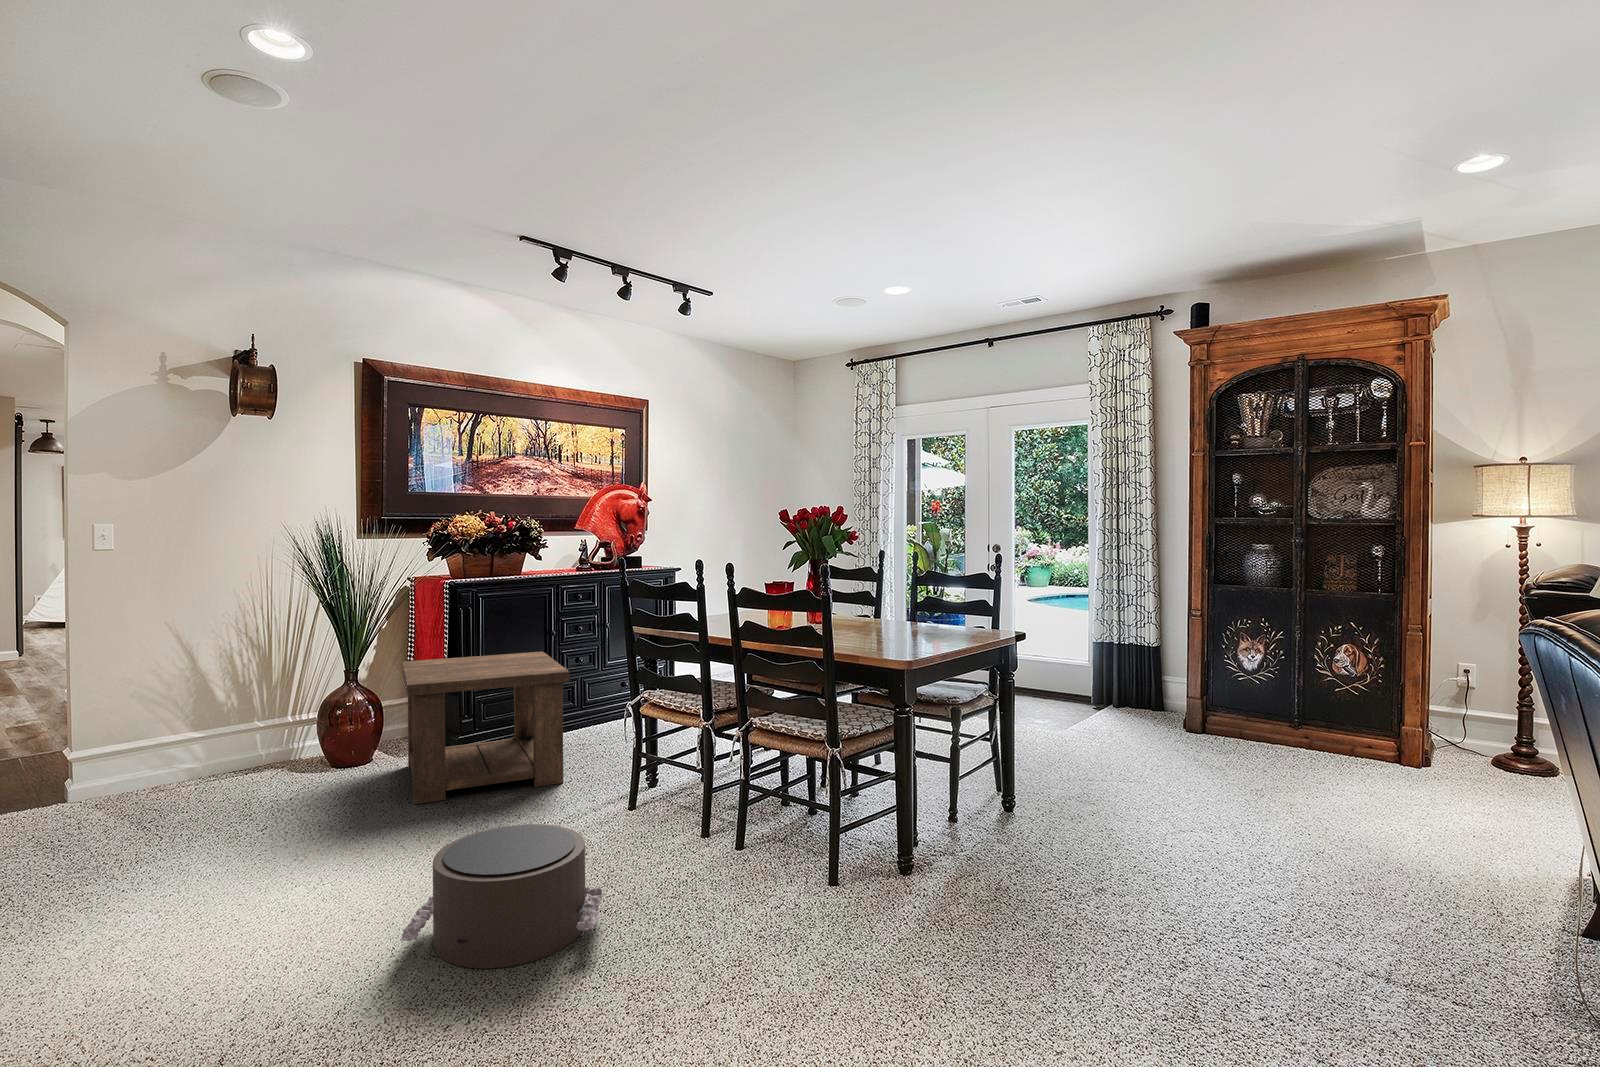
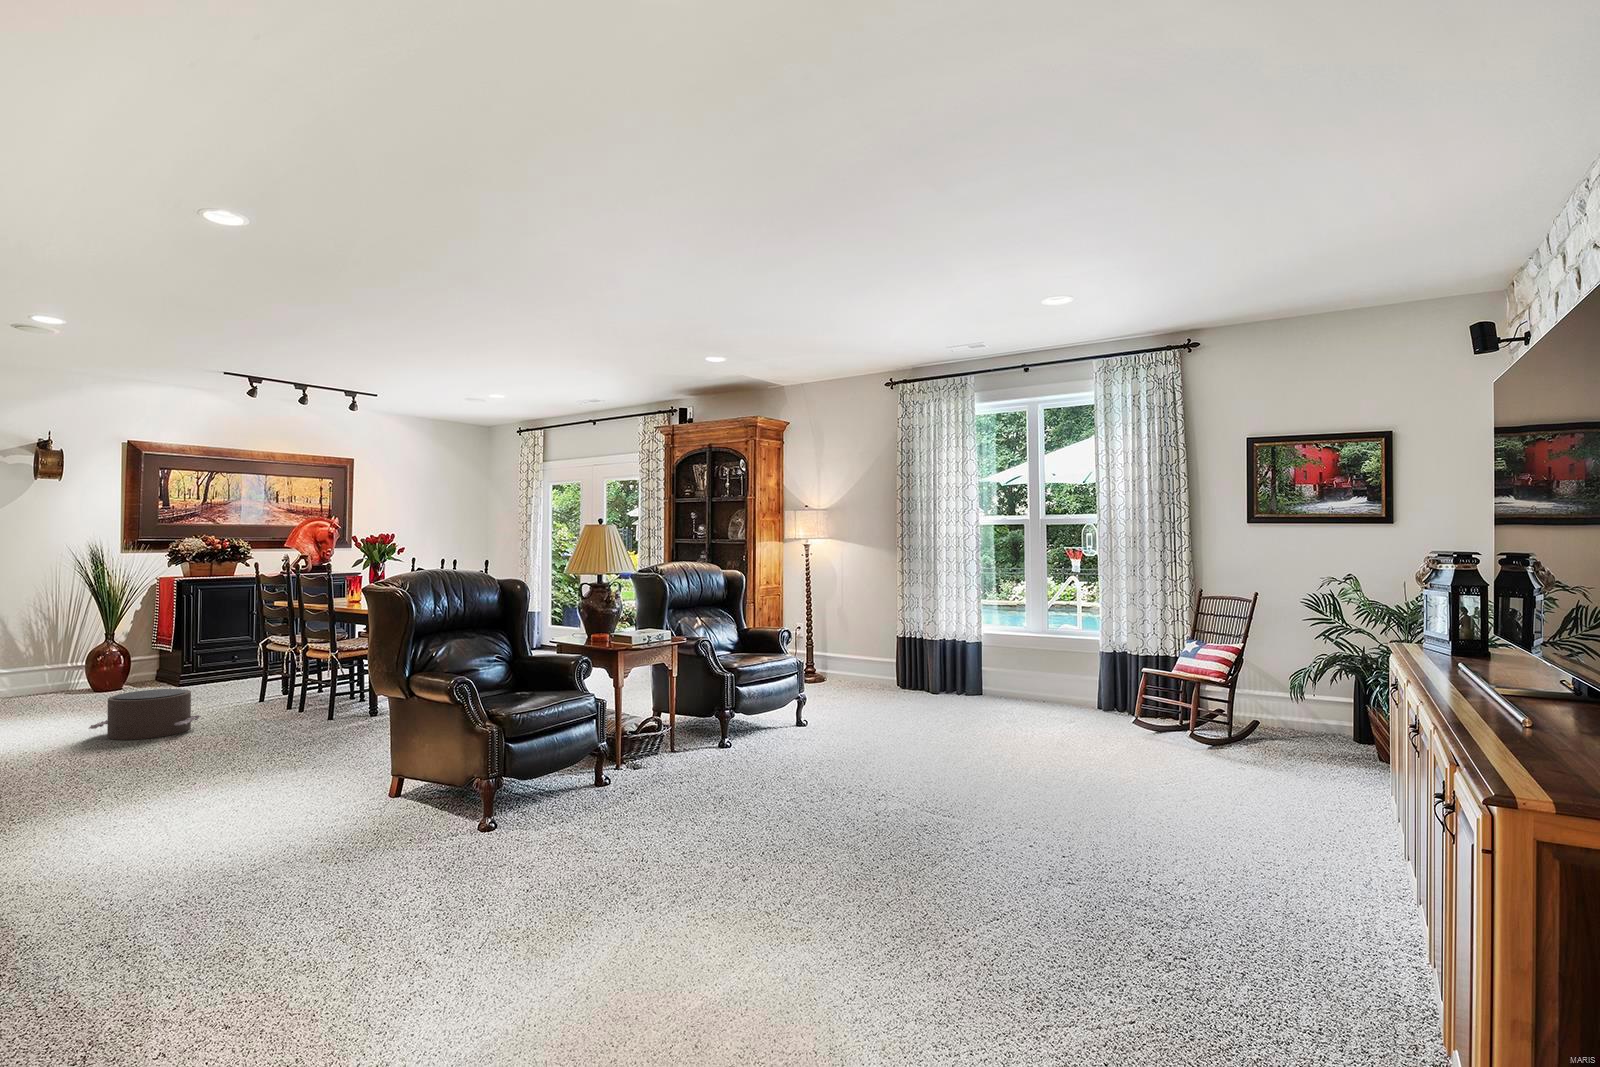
side table: present [402,652,569,804] -> none [130,623,239,702]

